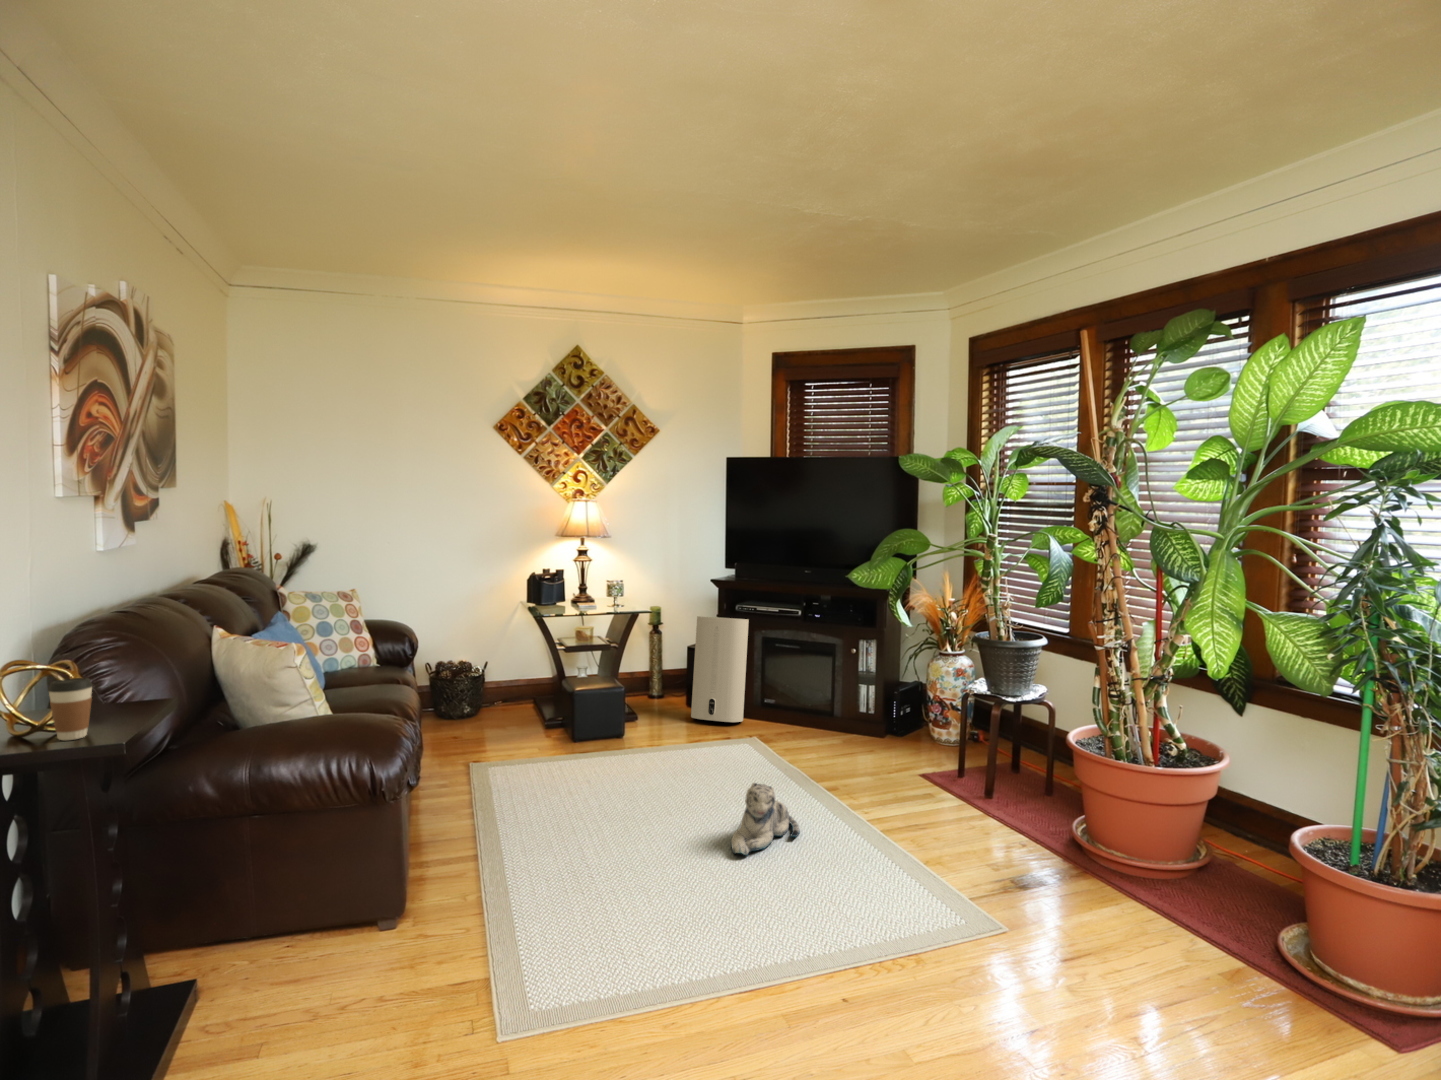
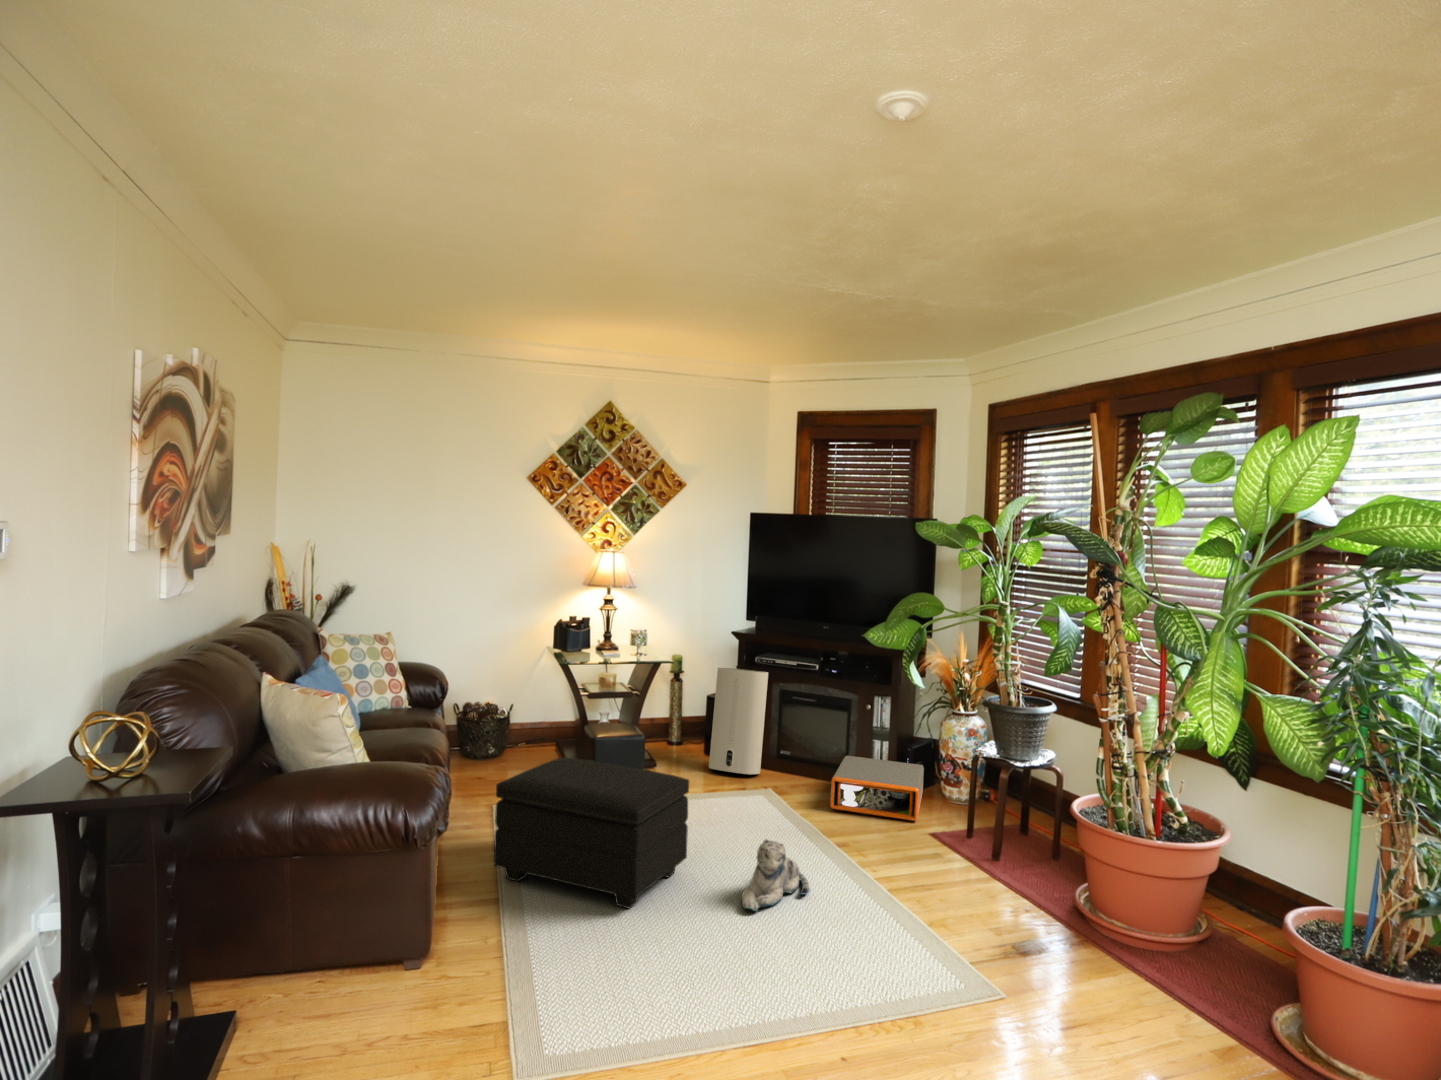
coffee cup: present [48,678,93,740] -> none [129,729,167,786]
storage box: none [816,700,908,761] -> present [830,756,924,821]
footstool: none [472,709,673,858] -> present [494,758,689,908]

